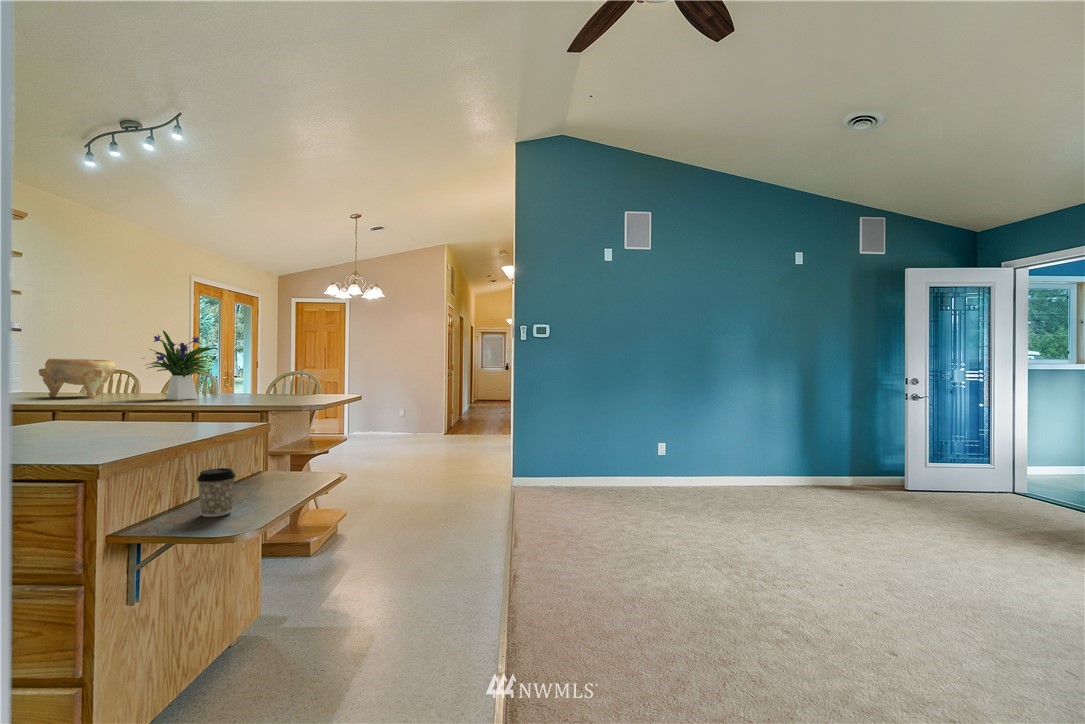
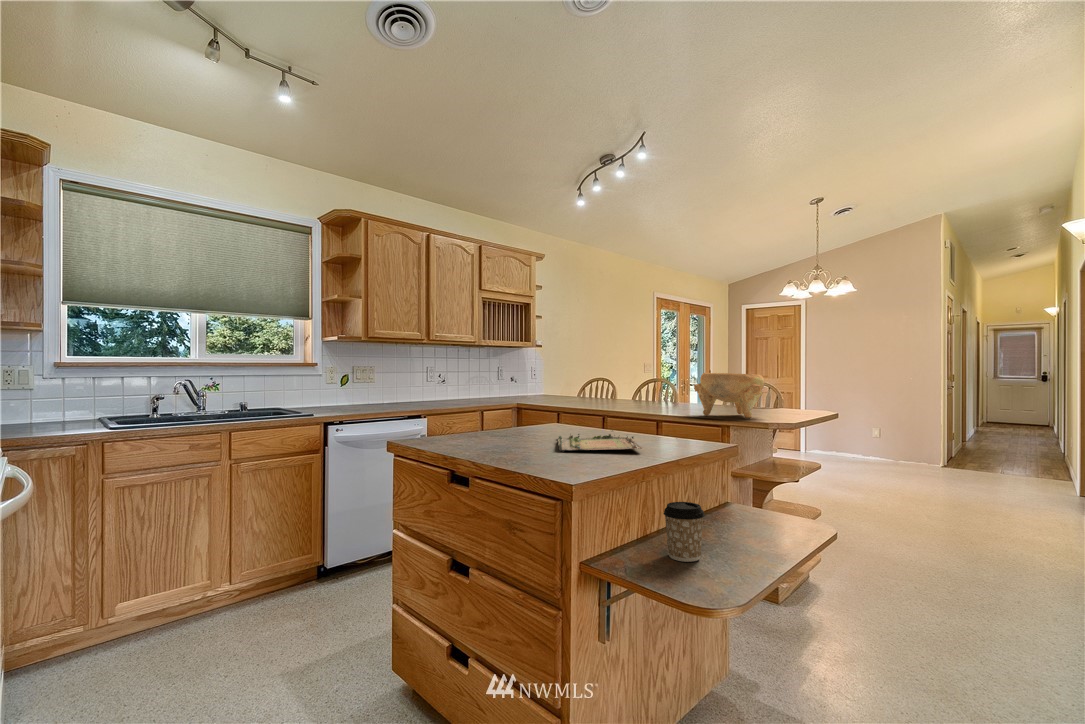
flower arrangement: present [147,330,216,400] -> none [615,343,678,411]
decorative bowl: present [39,359,115,398] -> present [694,373,764,418]
tray: none [69,415,177,439] -> present [558,430,642,452]

